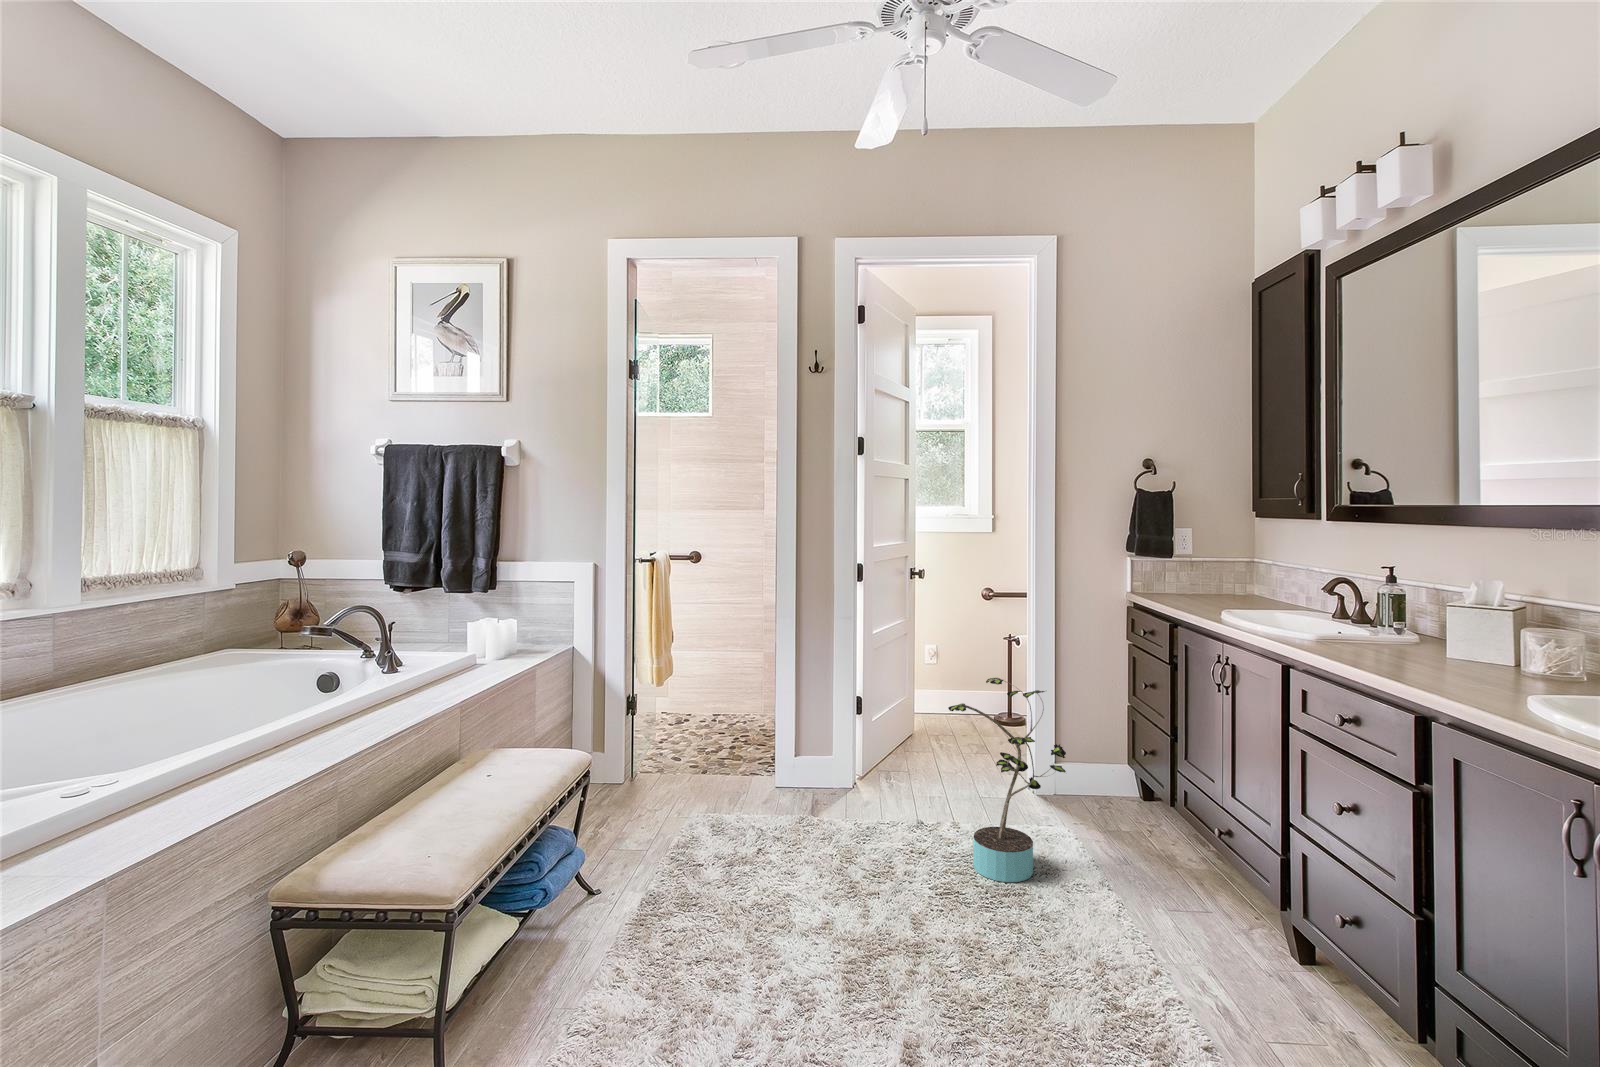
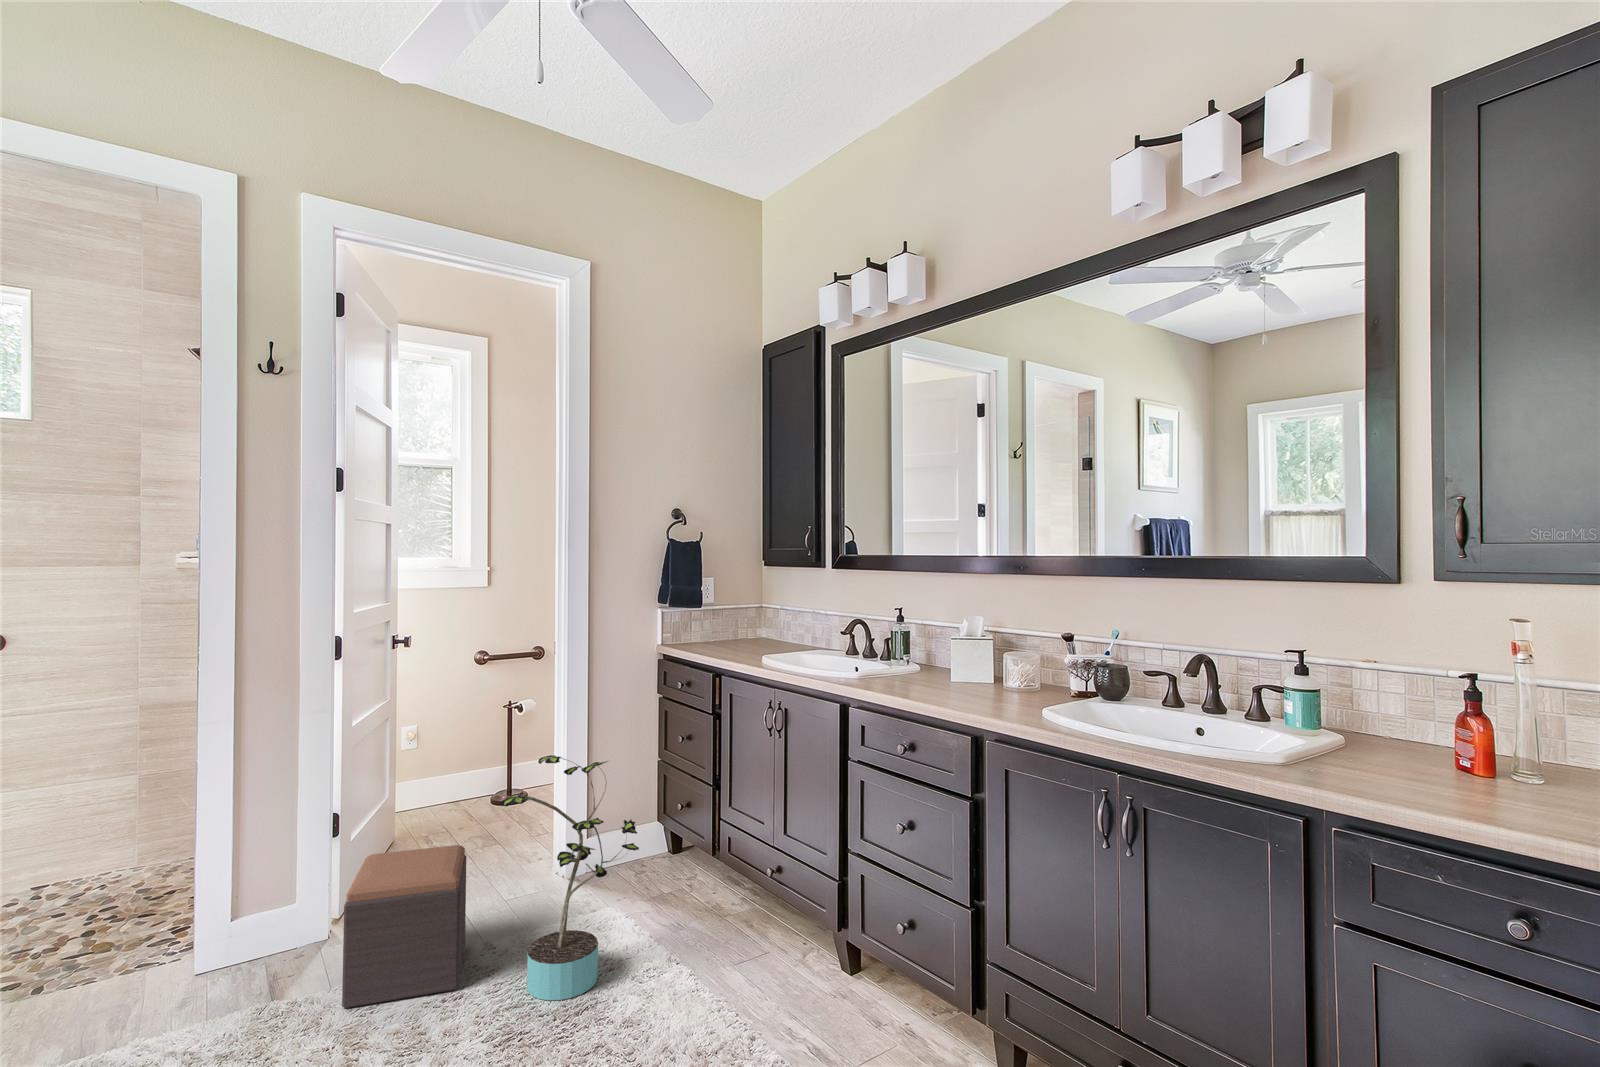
footstool: none [848,732,939,847] -> present [342,845,466,1008]

